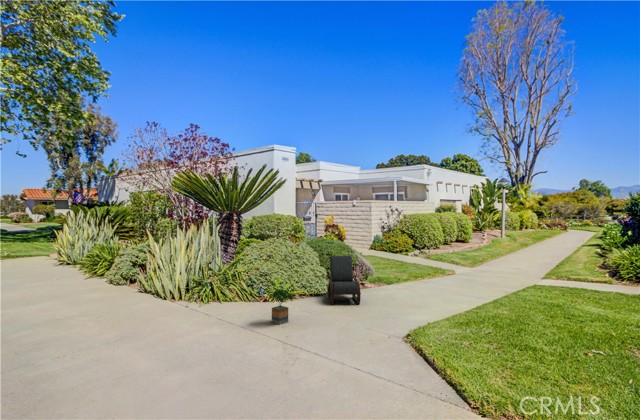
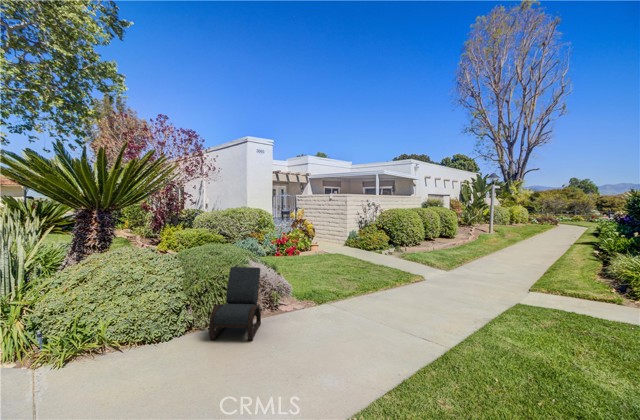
potted tree: present [270,290,293,324] -> none [58,331,104,395]

